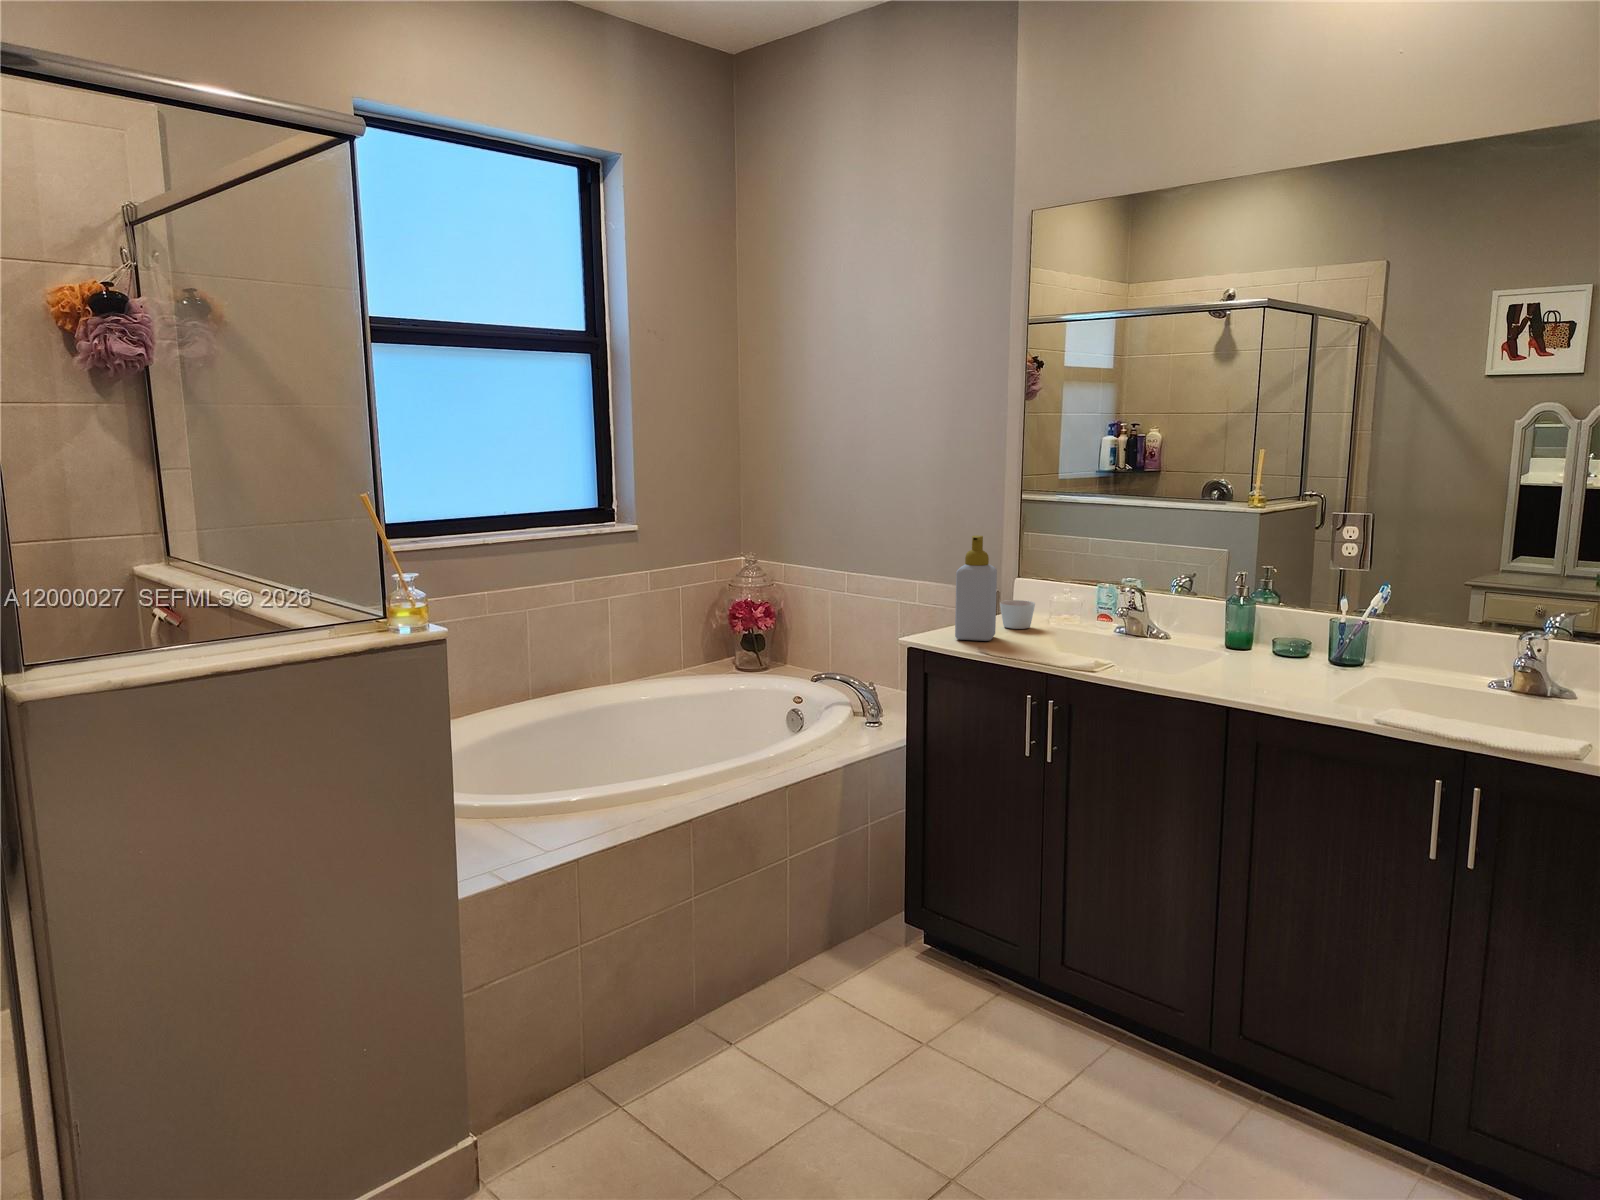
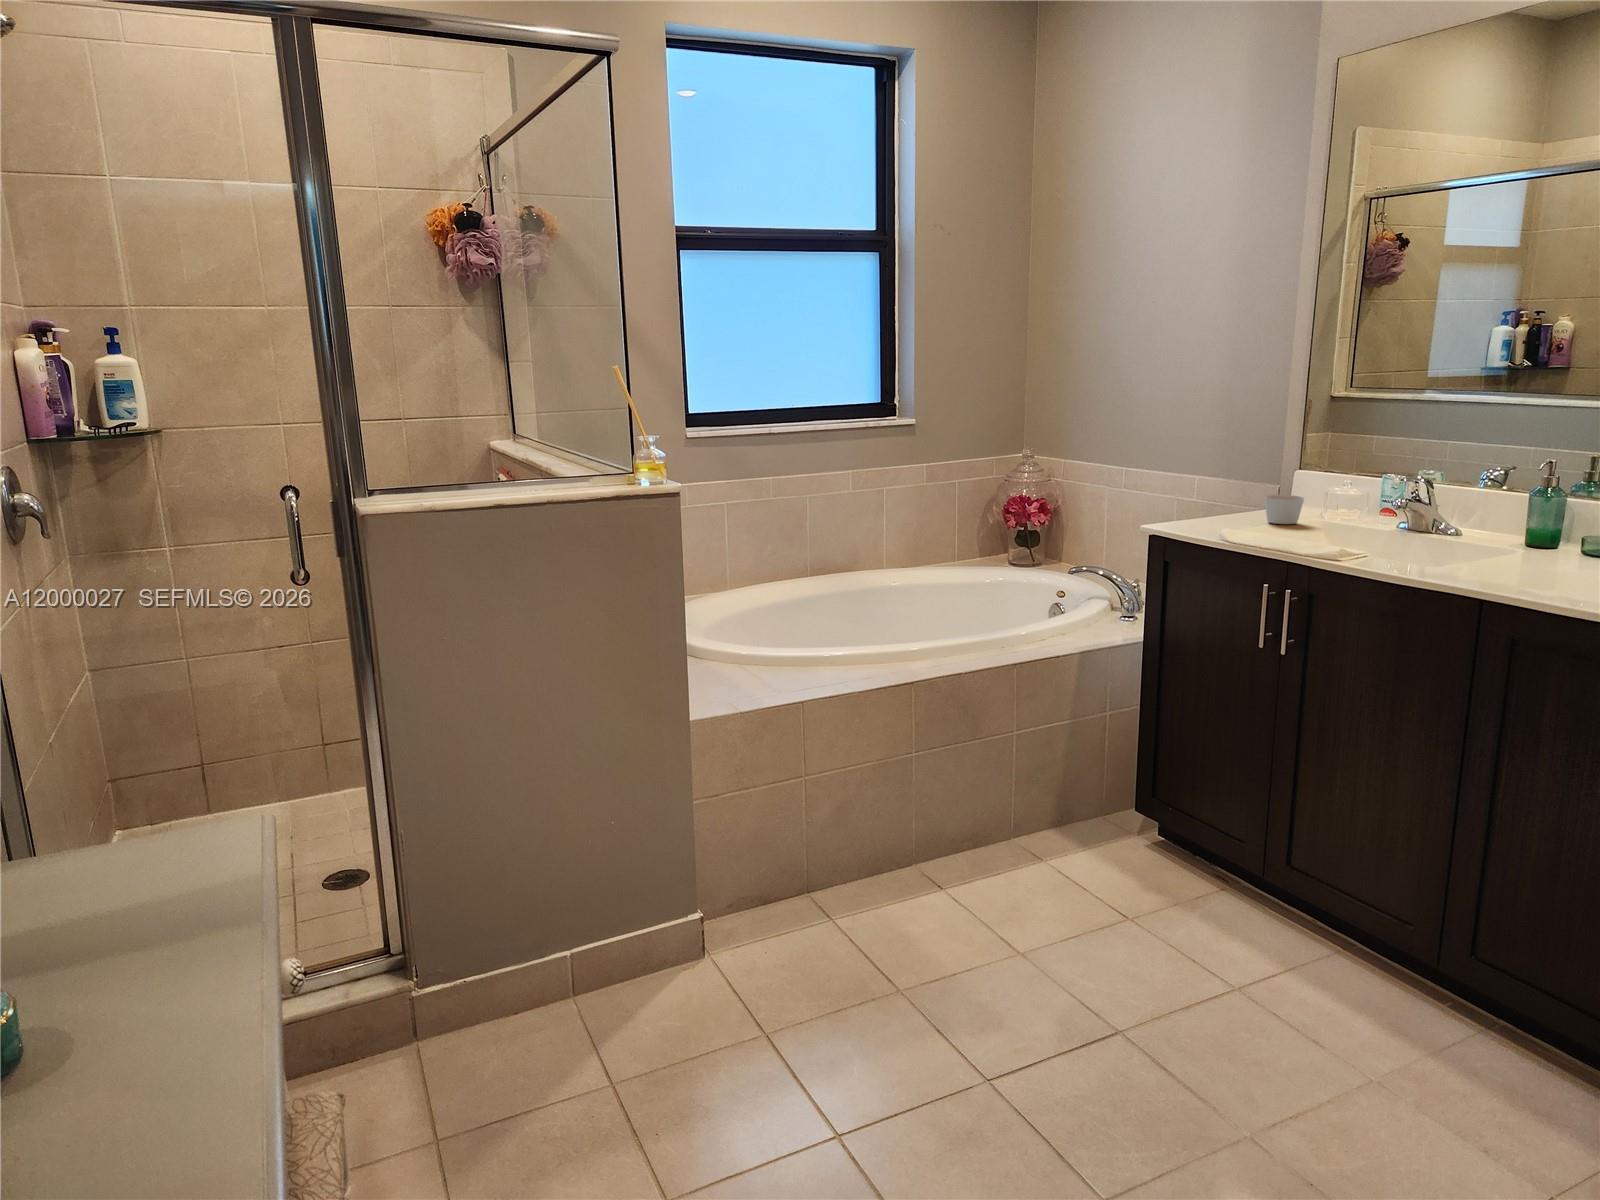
soap bottle: present [955,536,997,641] -> none [1205,423,1256,533]

